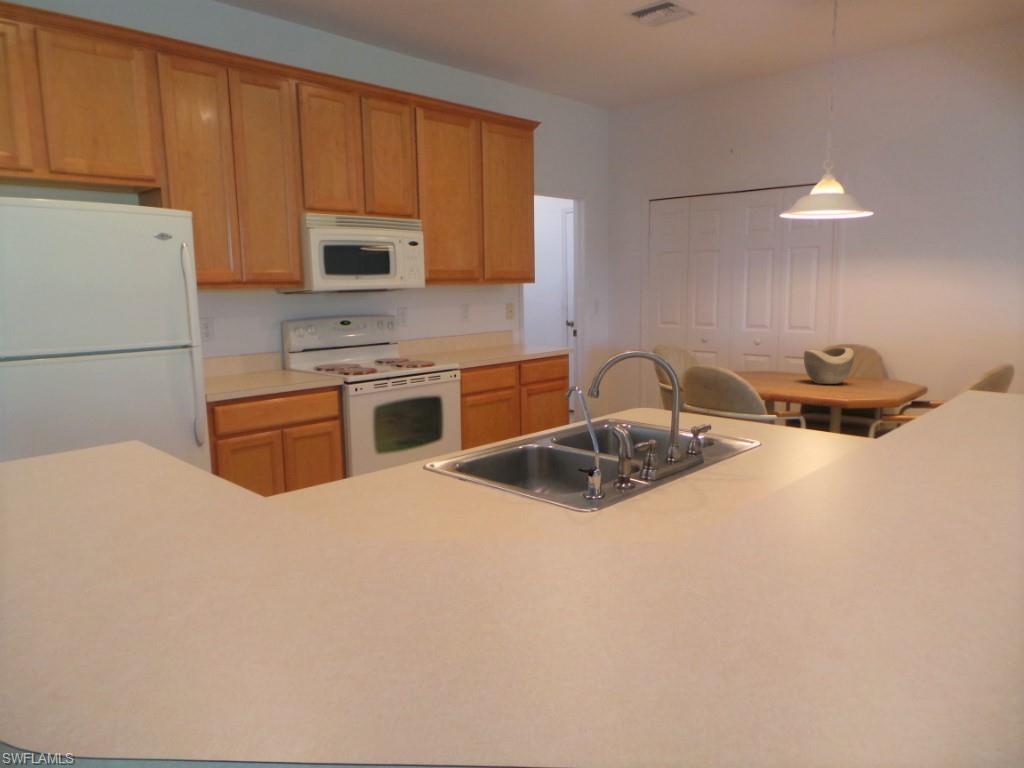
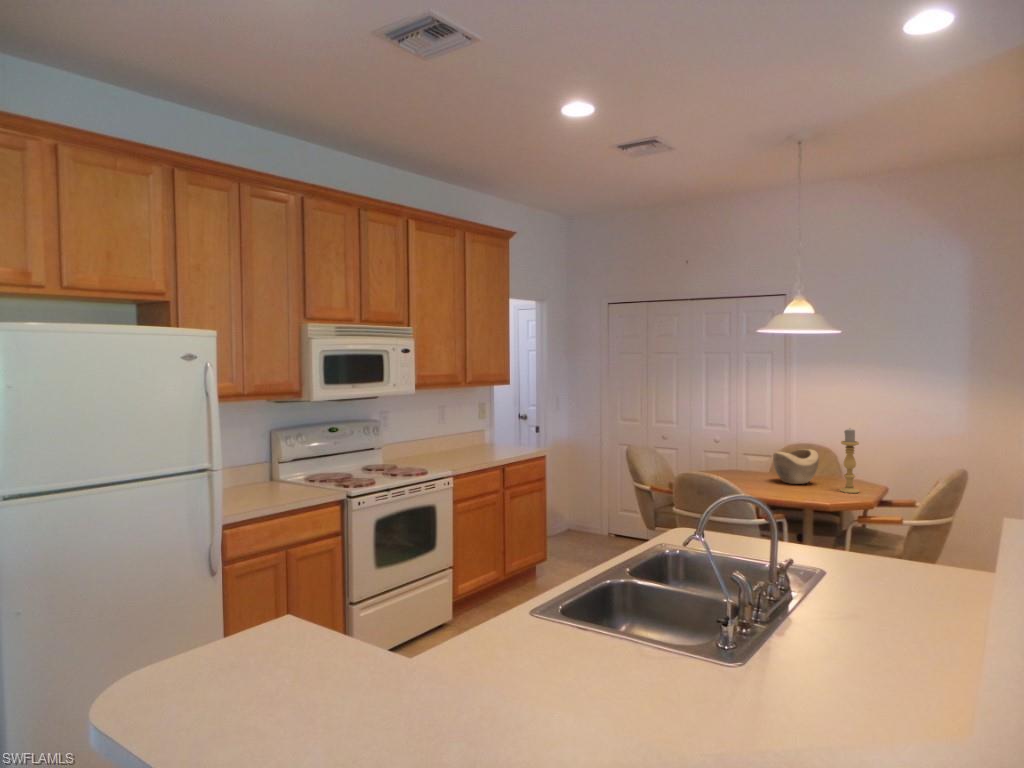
candle holder: none [872,322,896,393] -> present [840,429,859,493]

